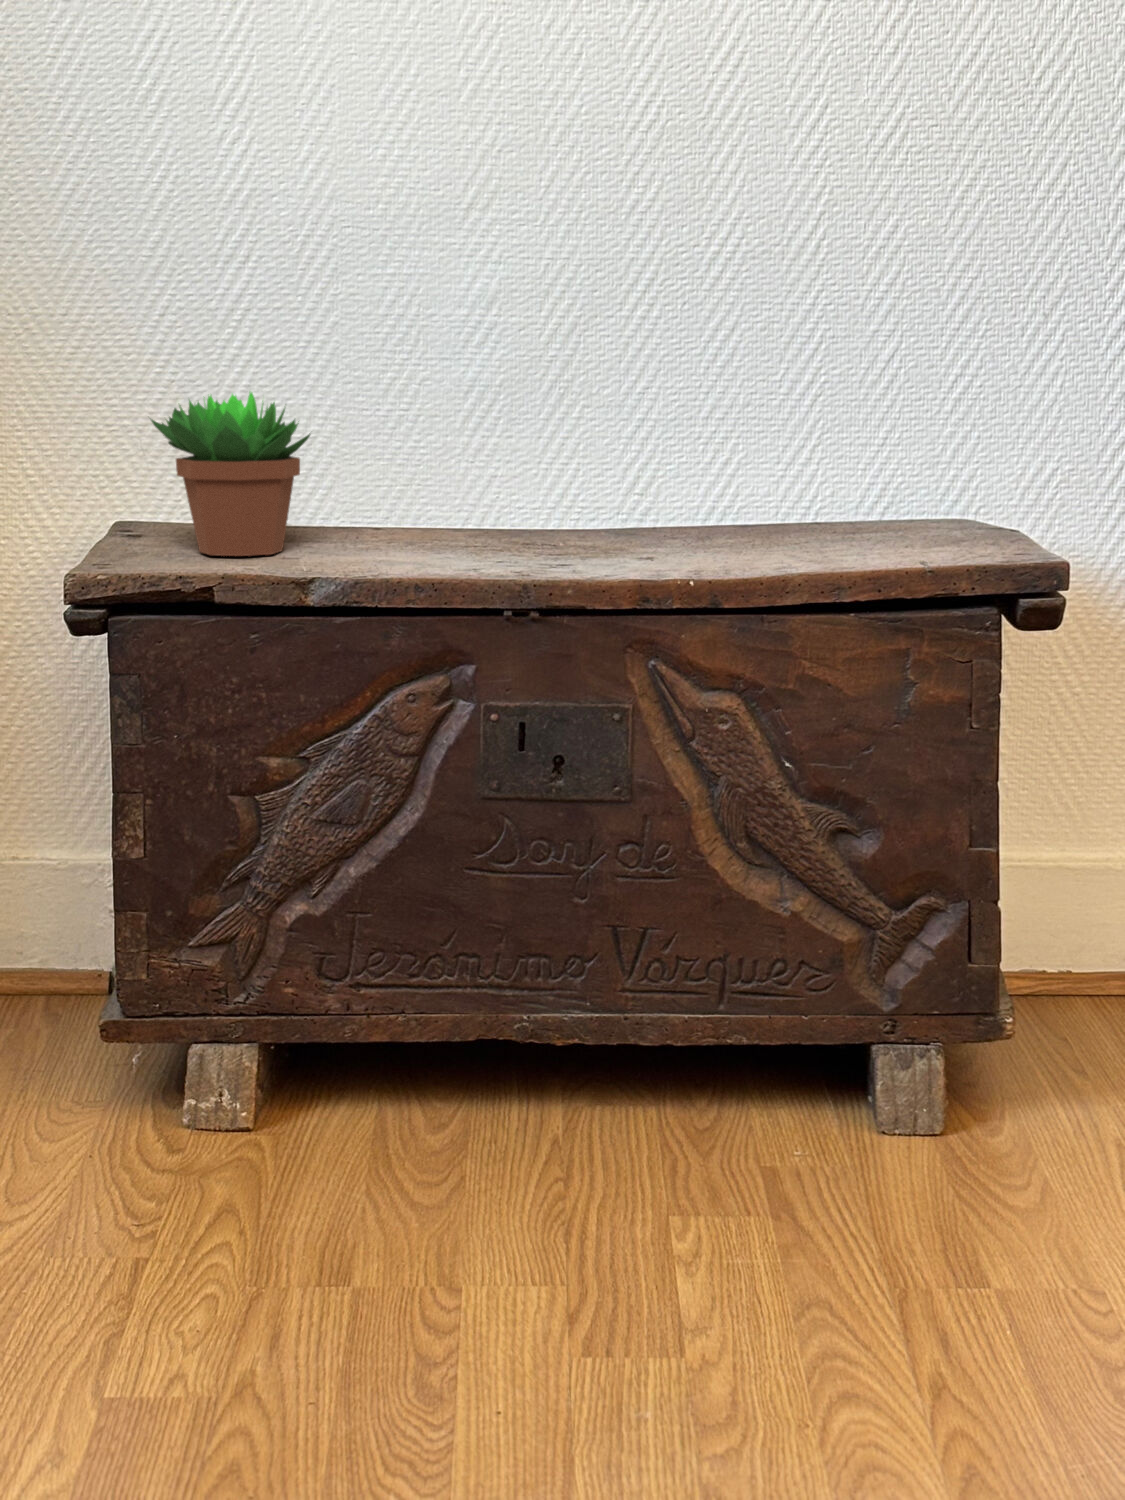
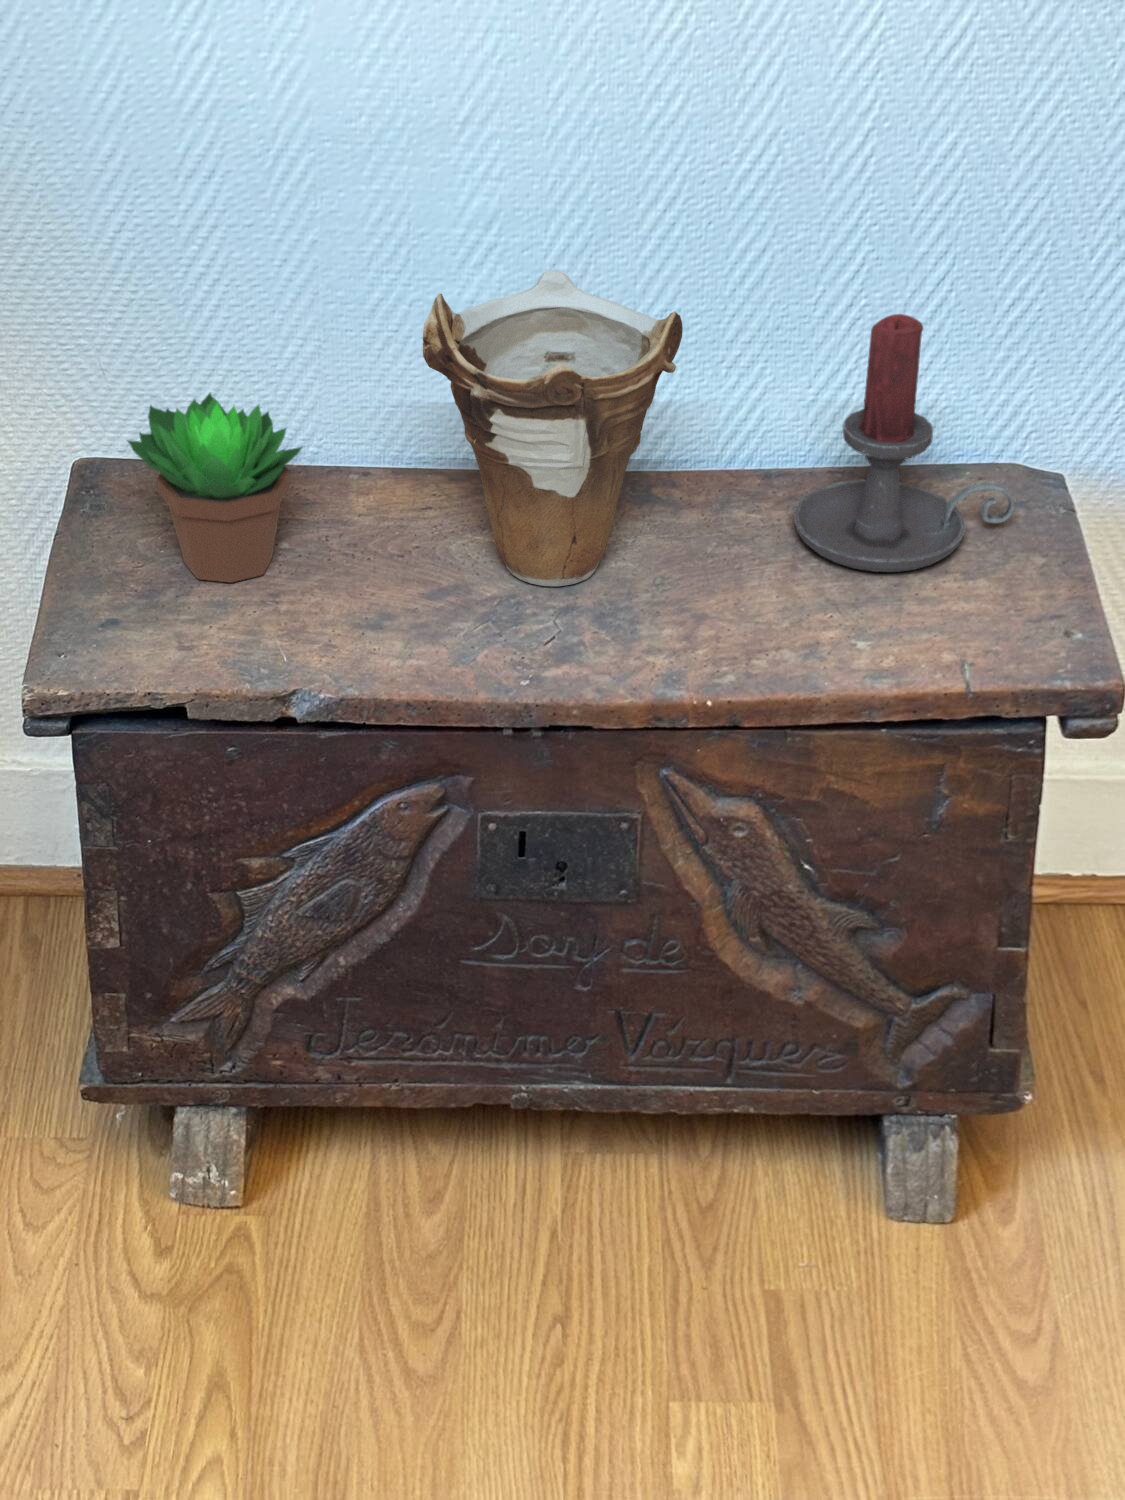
vase: none [423,266,663,555] -> present [423,270,683,586]
candle holder: none [771,313,977,548] -> present [794,314,1014,572]

